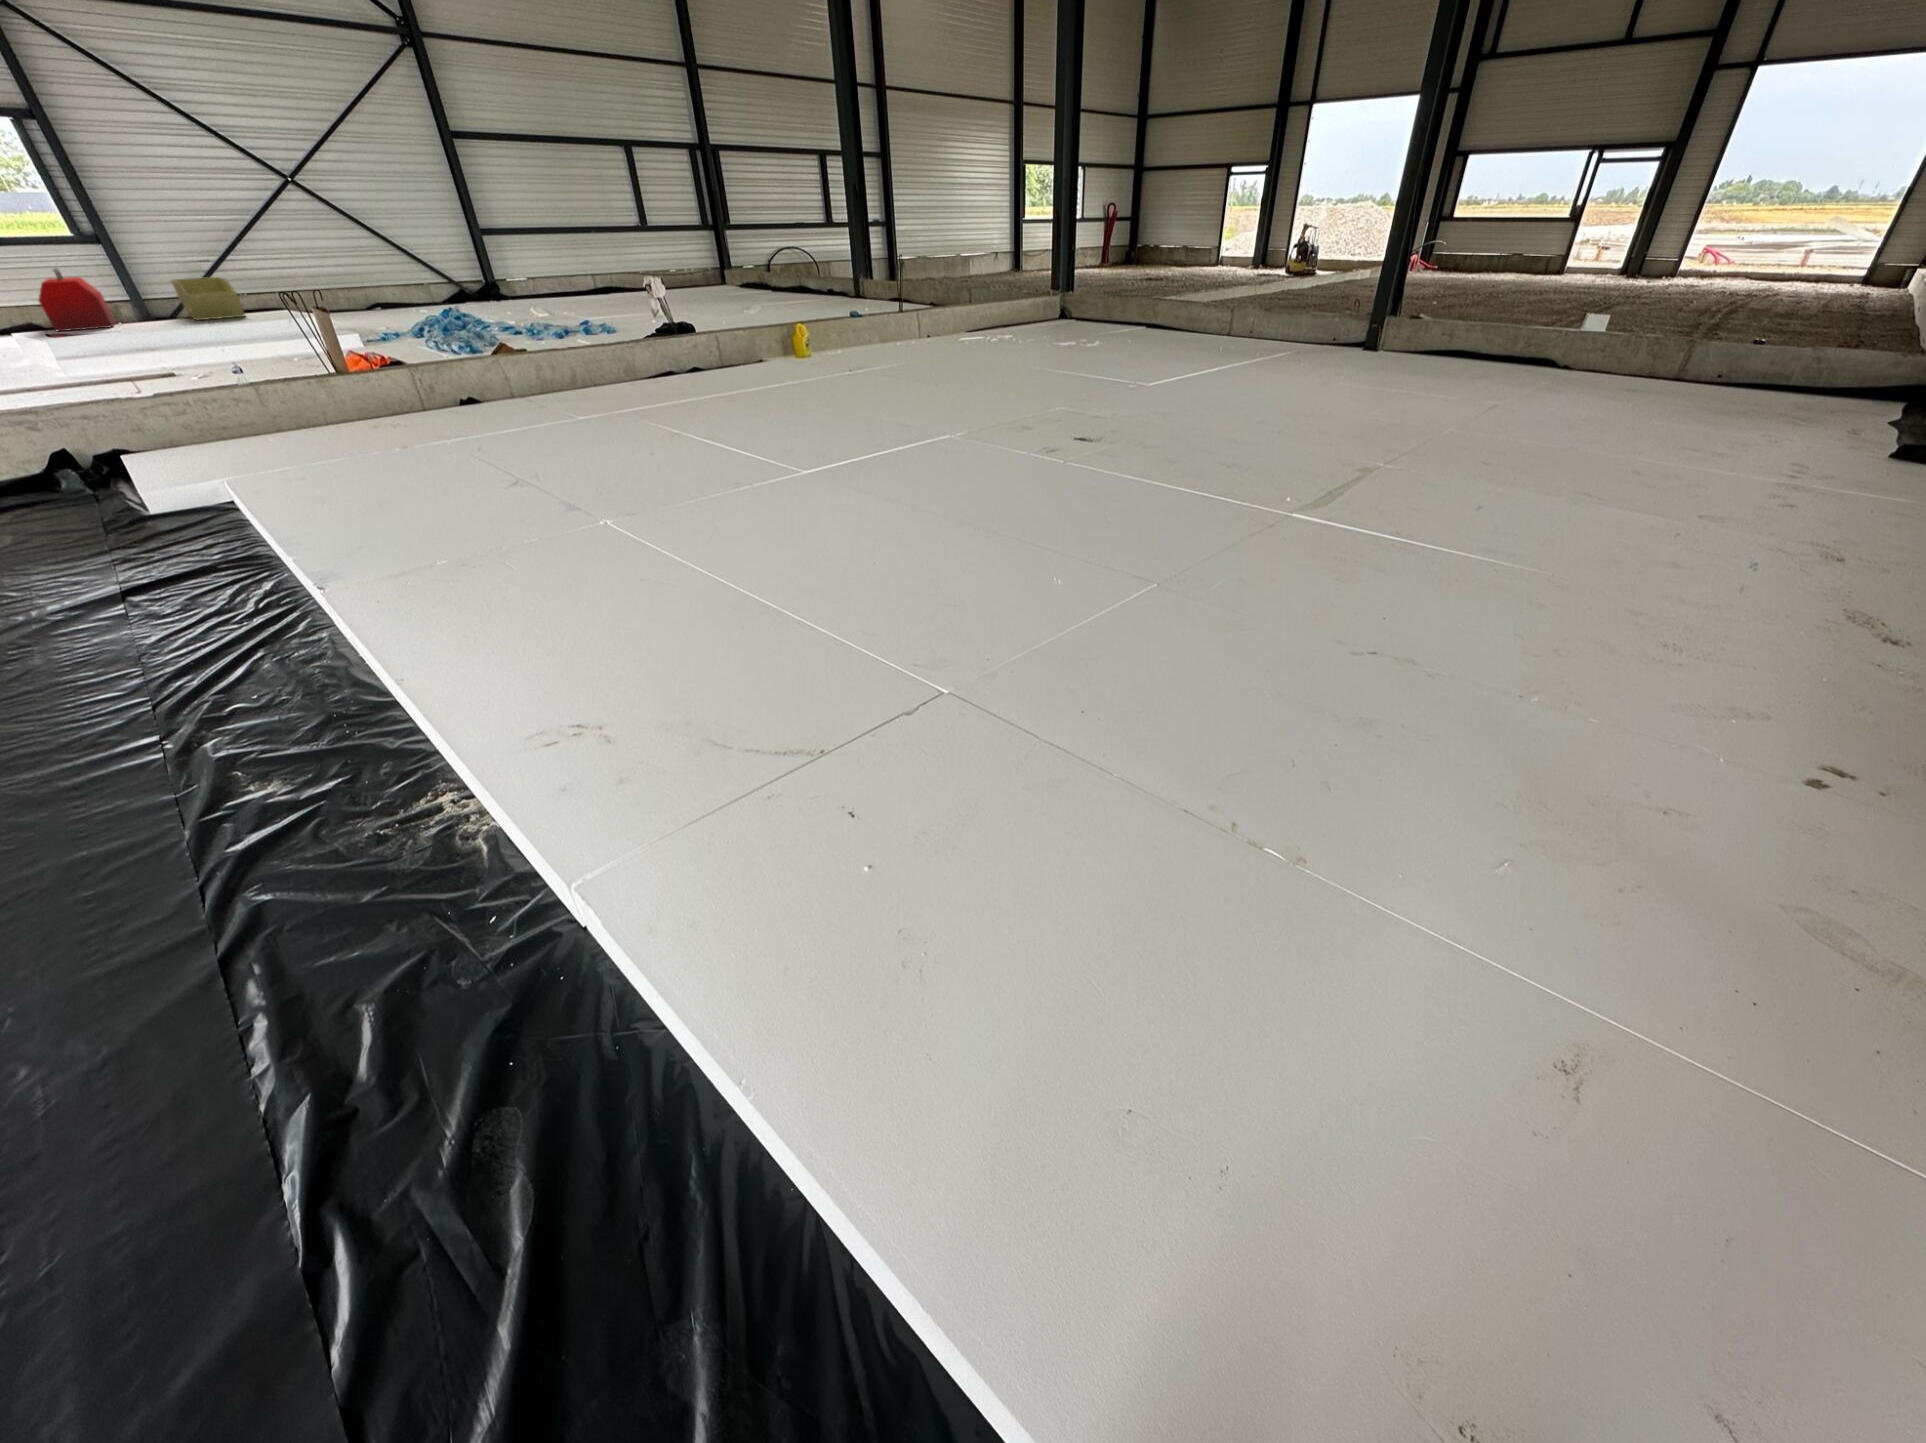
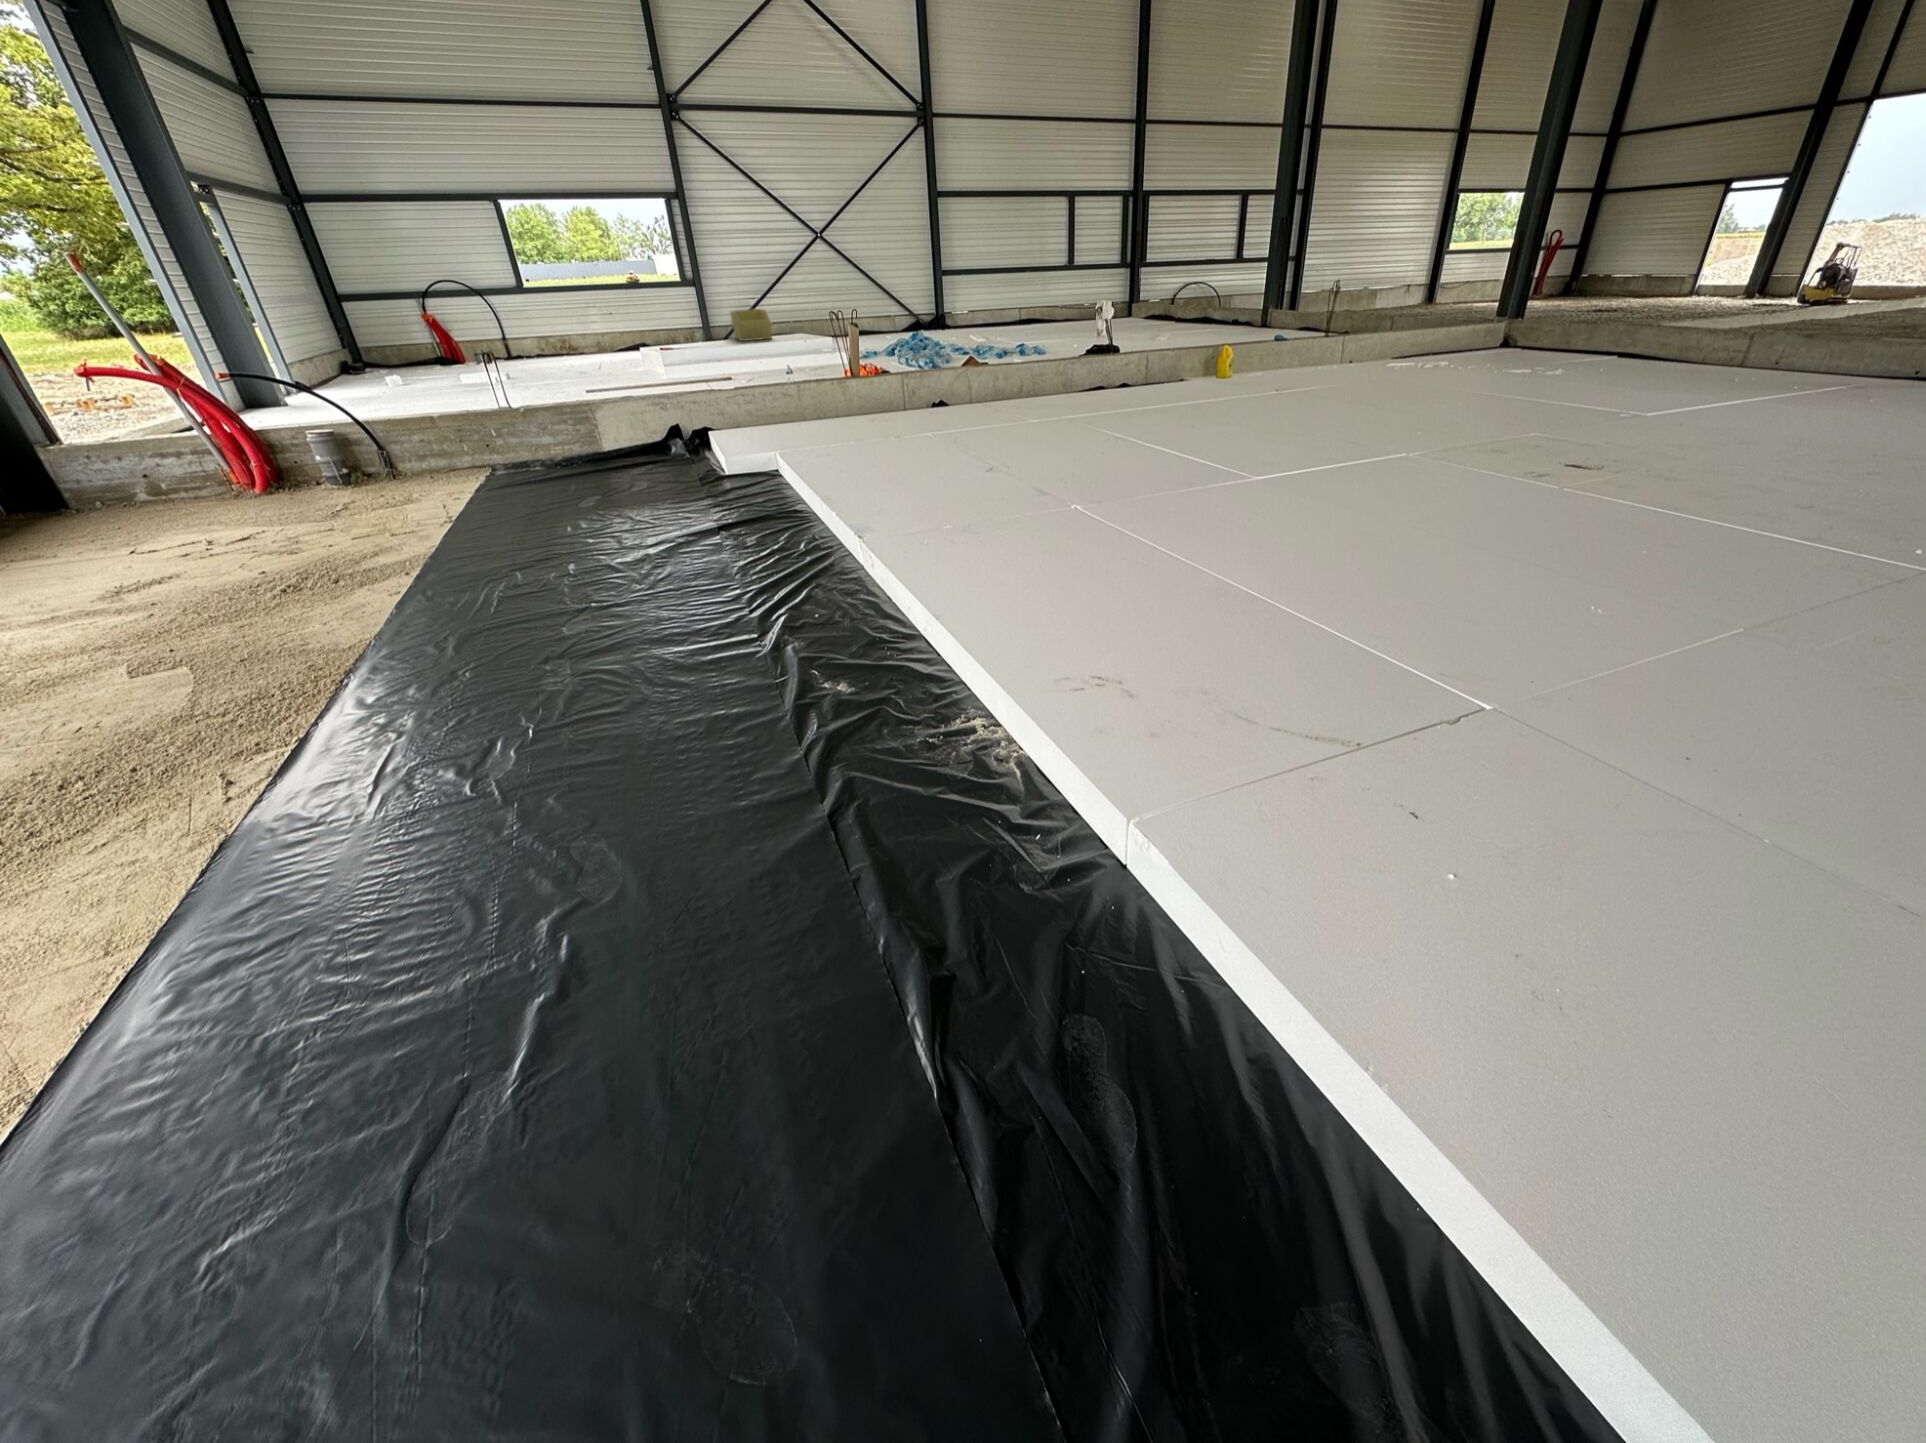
toolbox: present [39,268,115,331] -> none [653,302,692,348]

